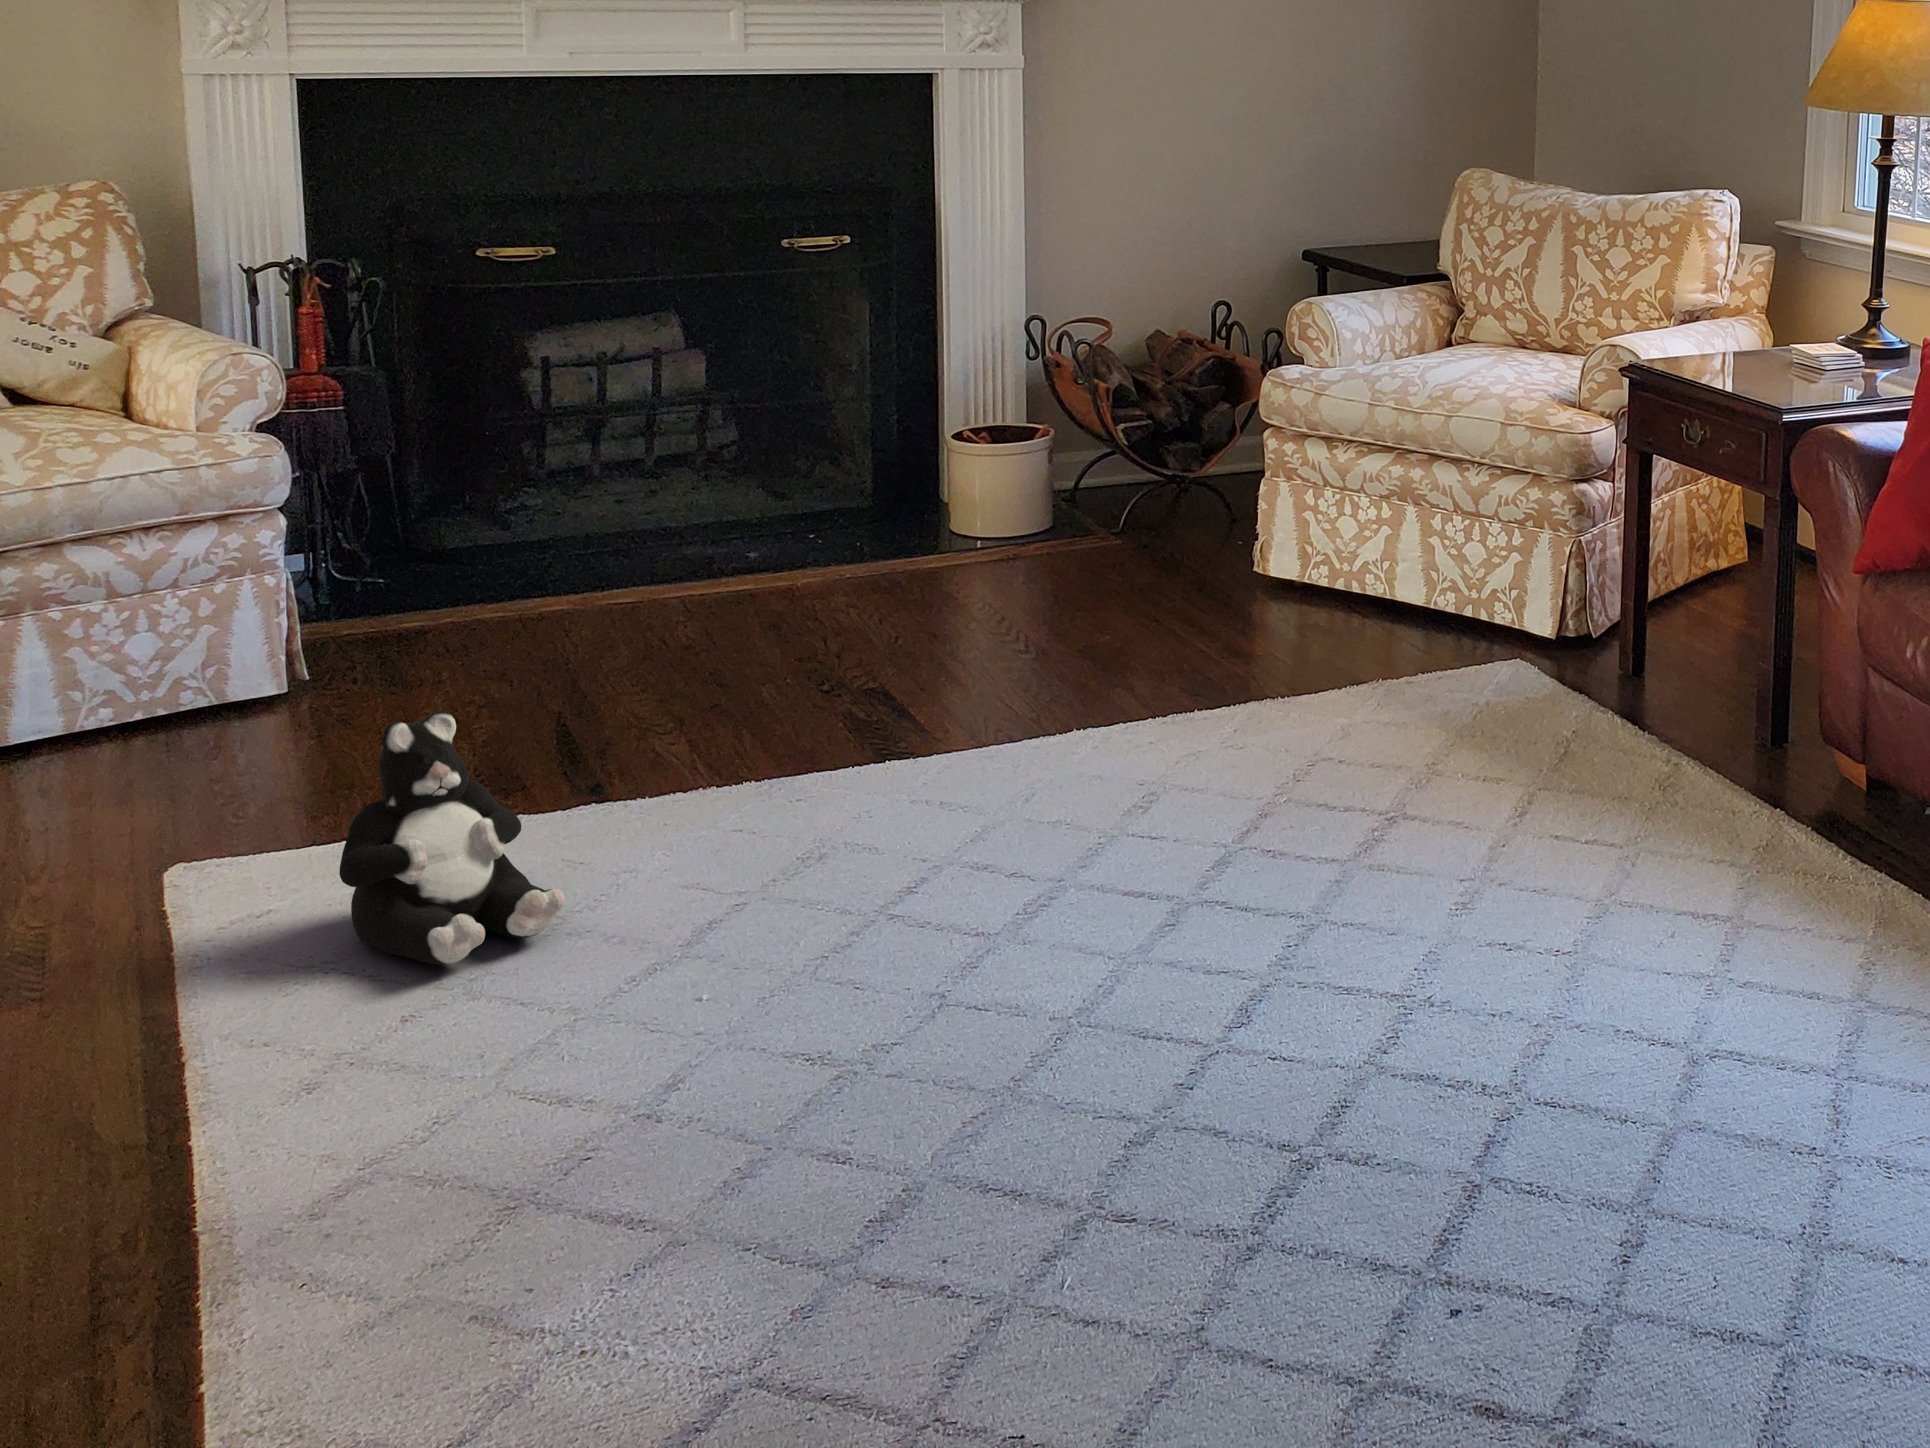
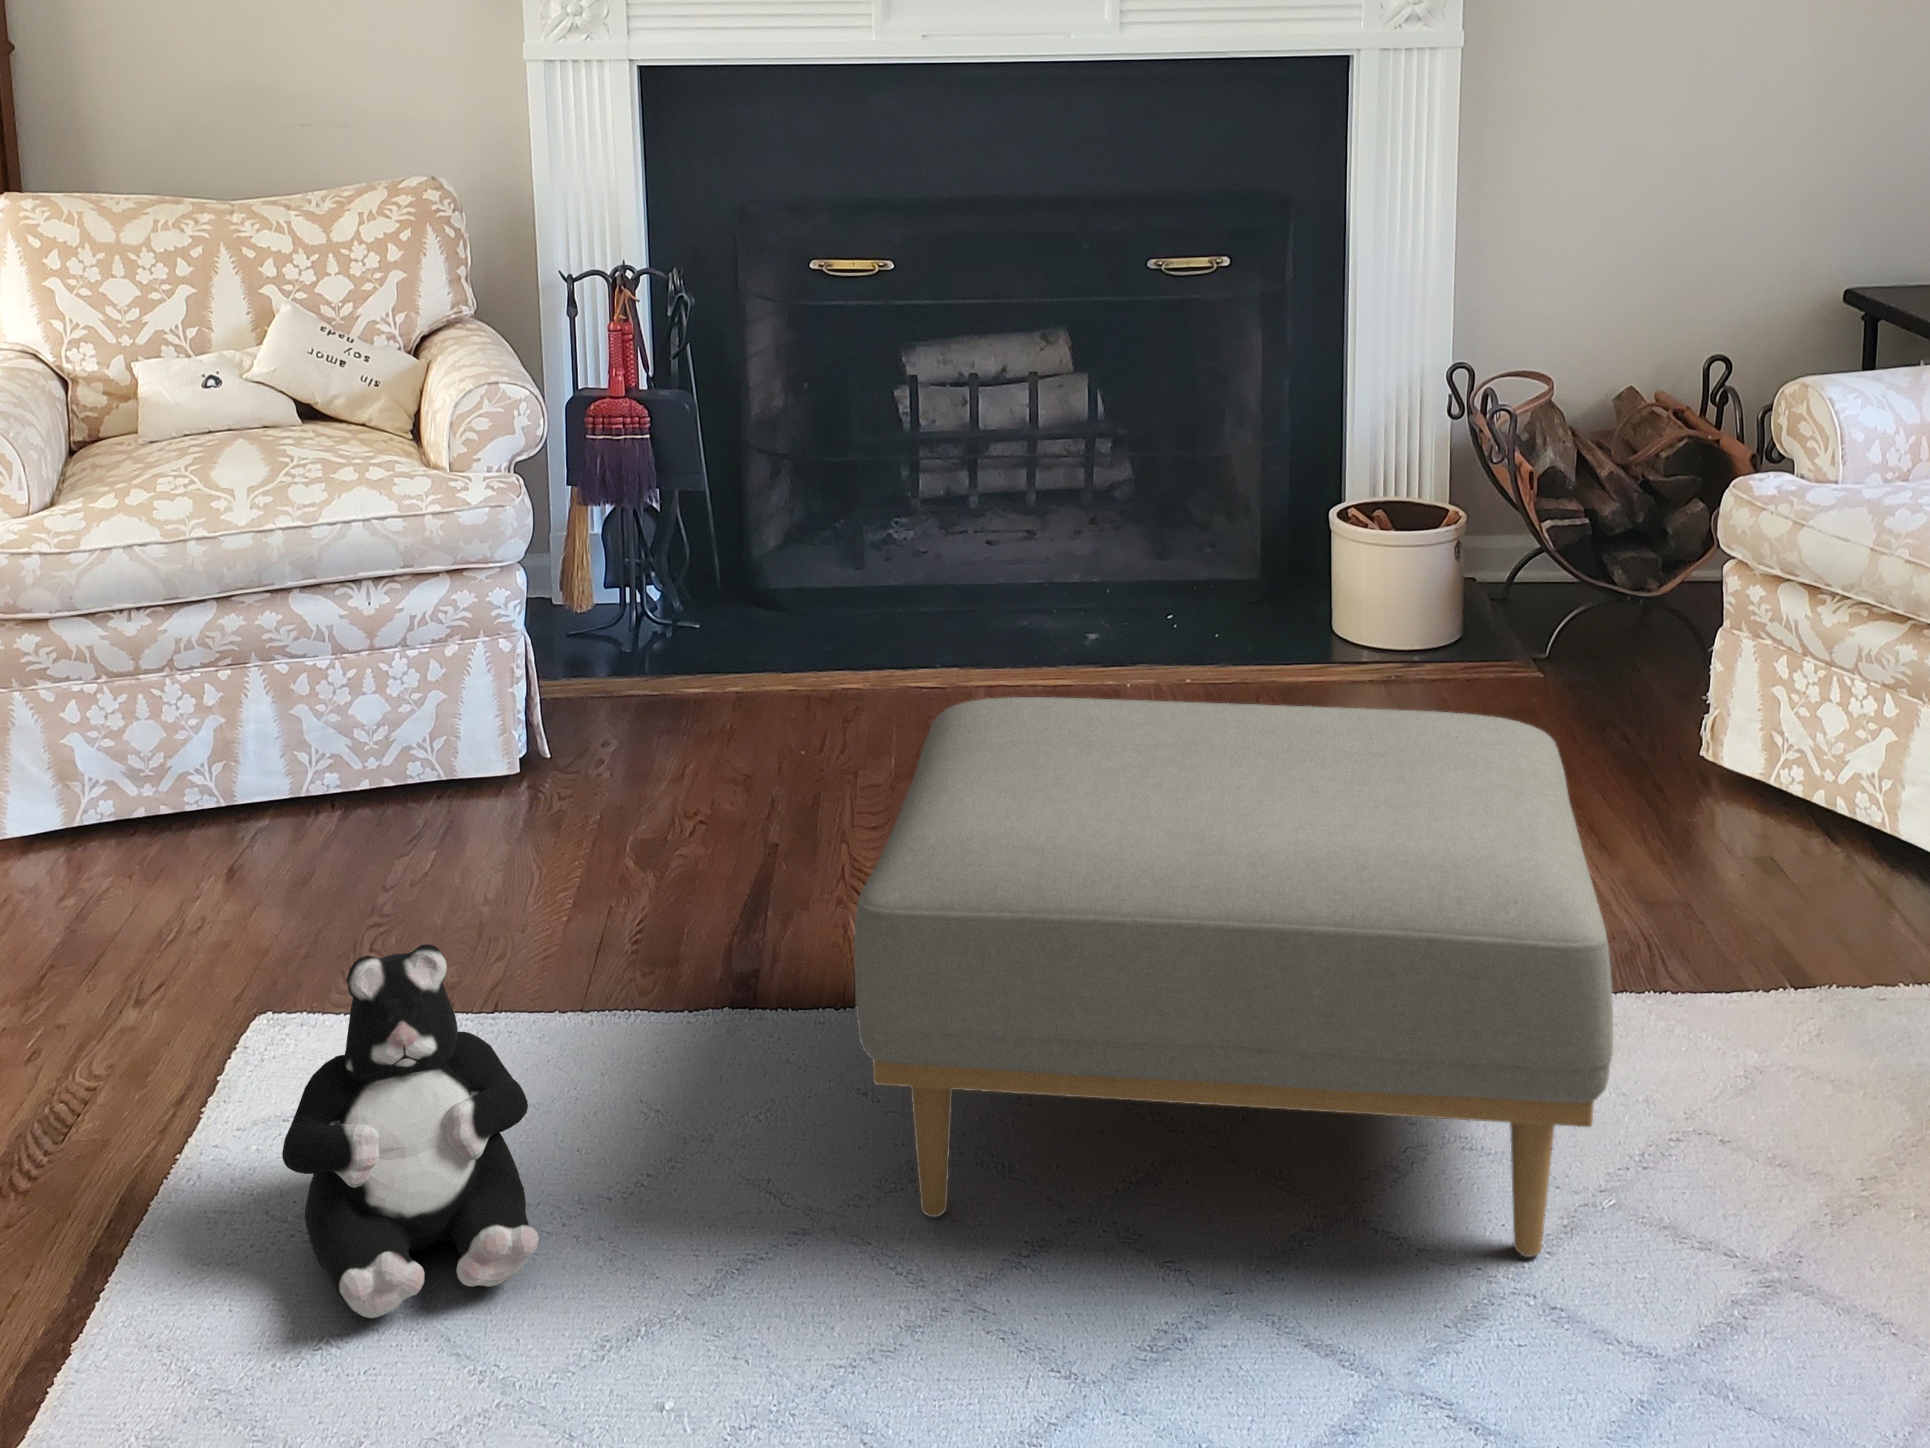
ottoman: none [756,501,1280,860] -> present [854,697,1613,1257]

